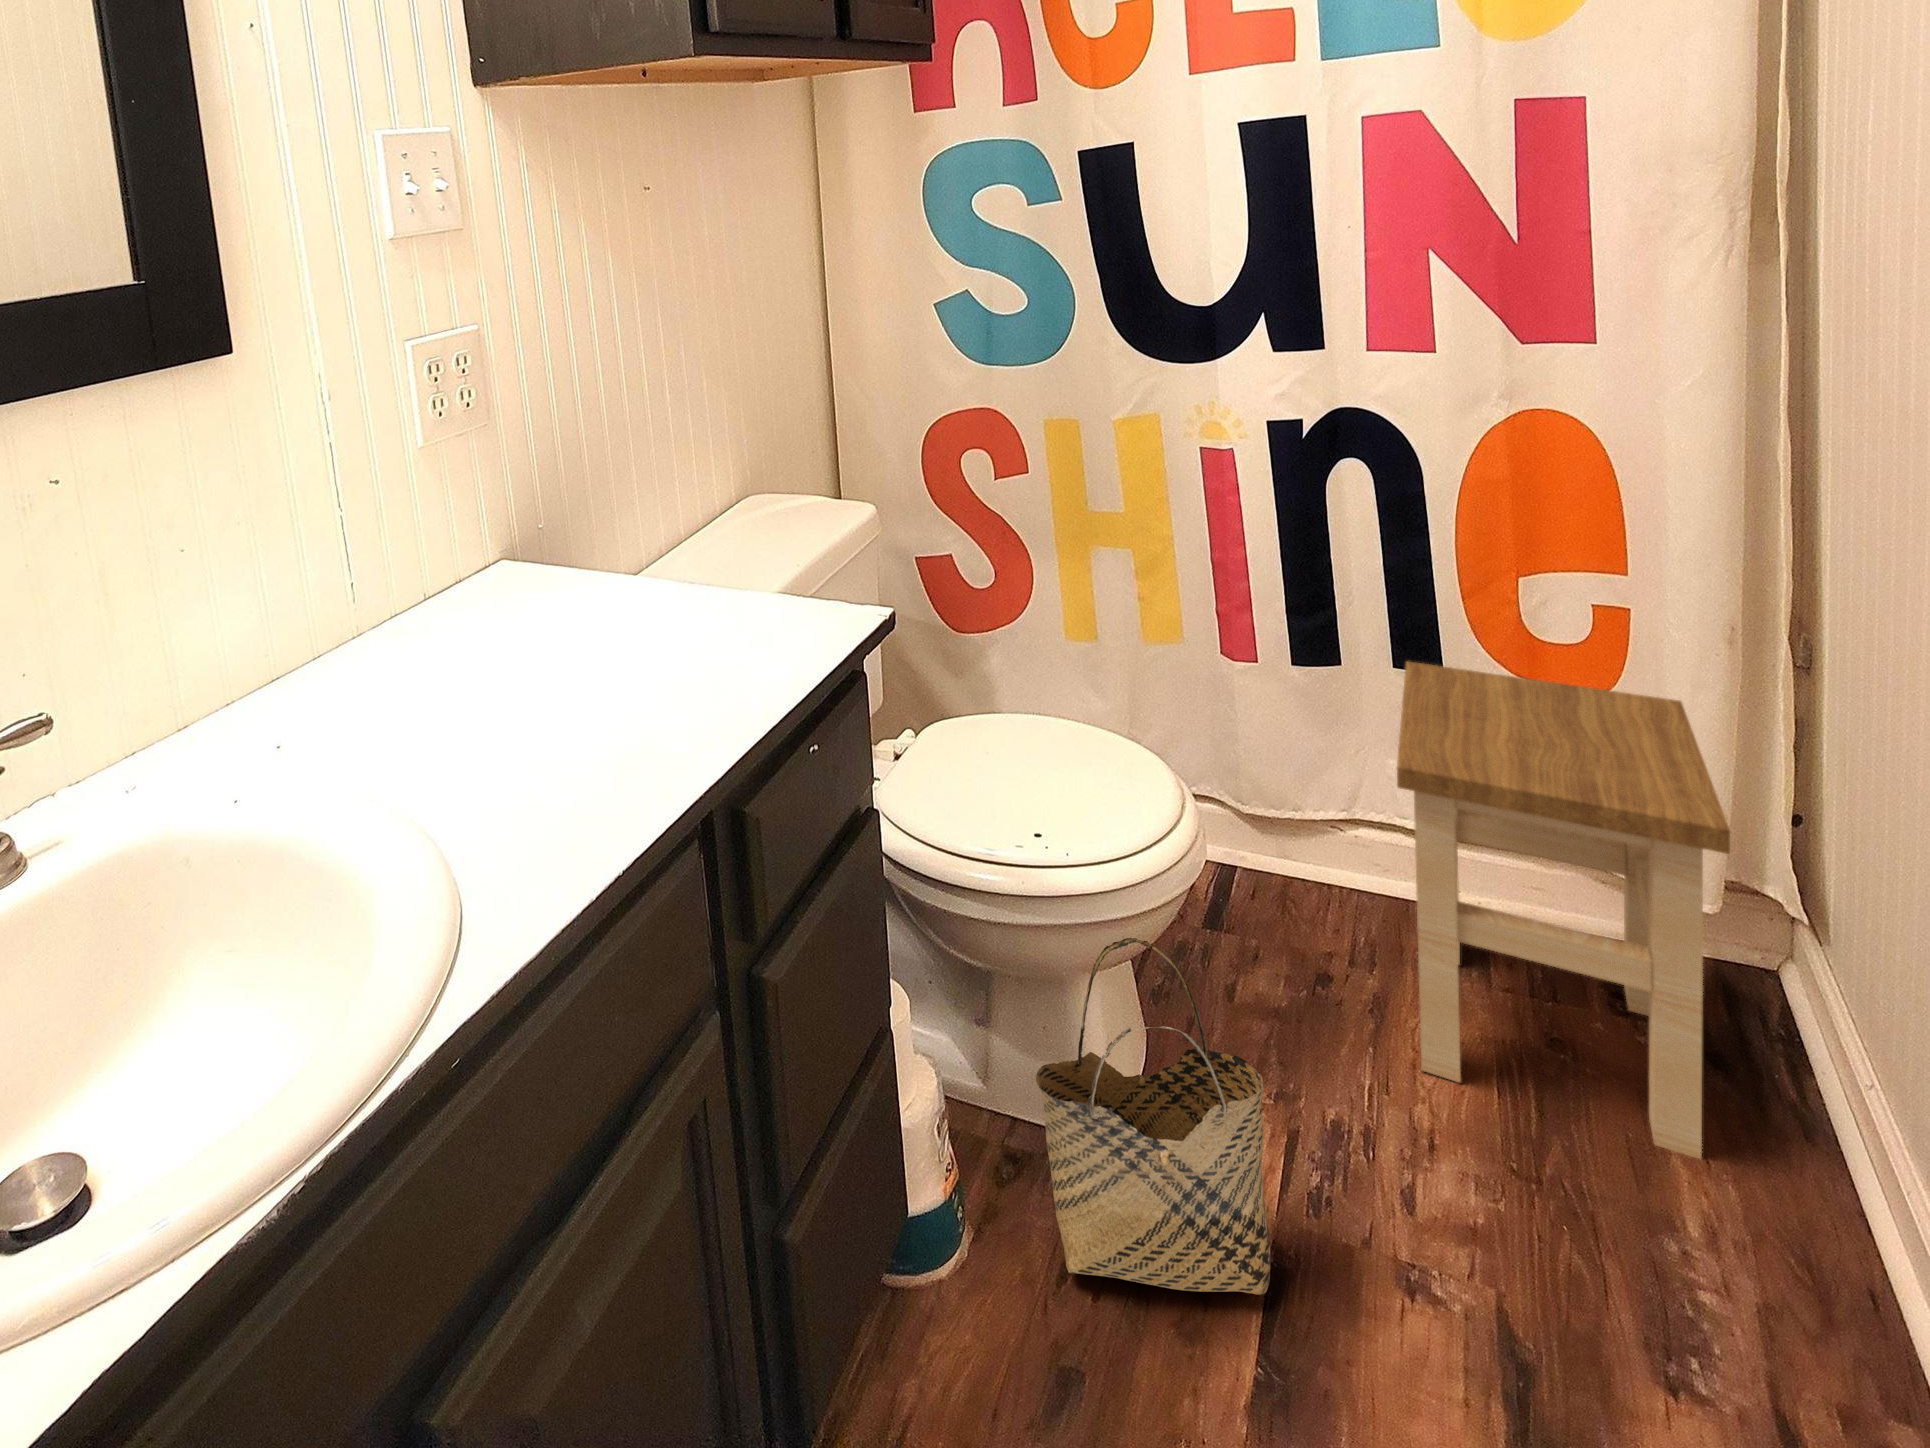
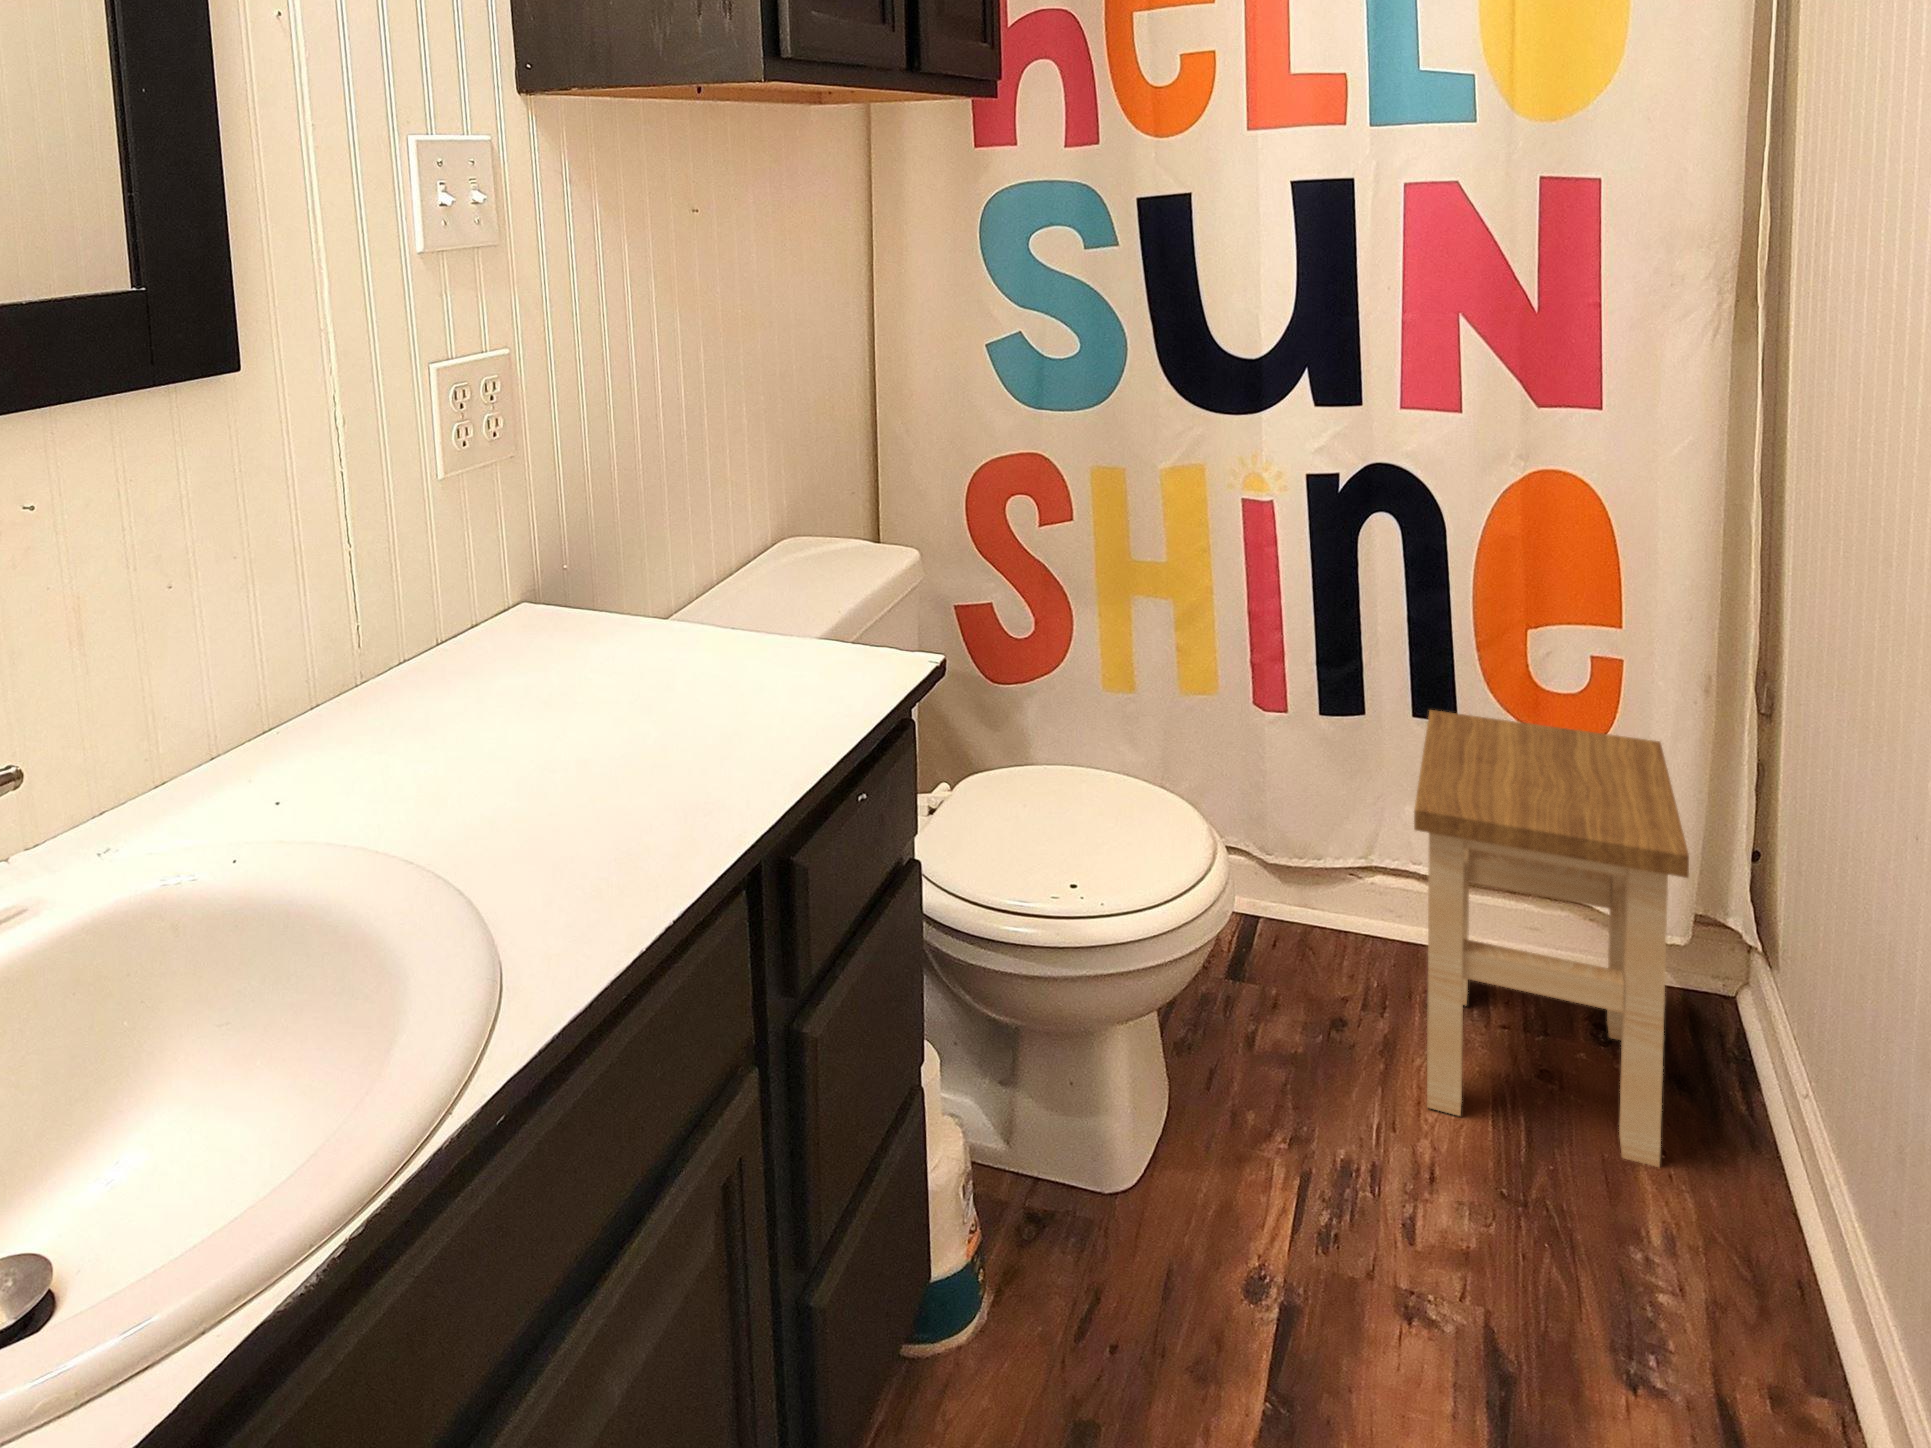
woven basket: present [1036,938,1271,1295] -> none [1064,988,1280,1337]

